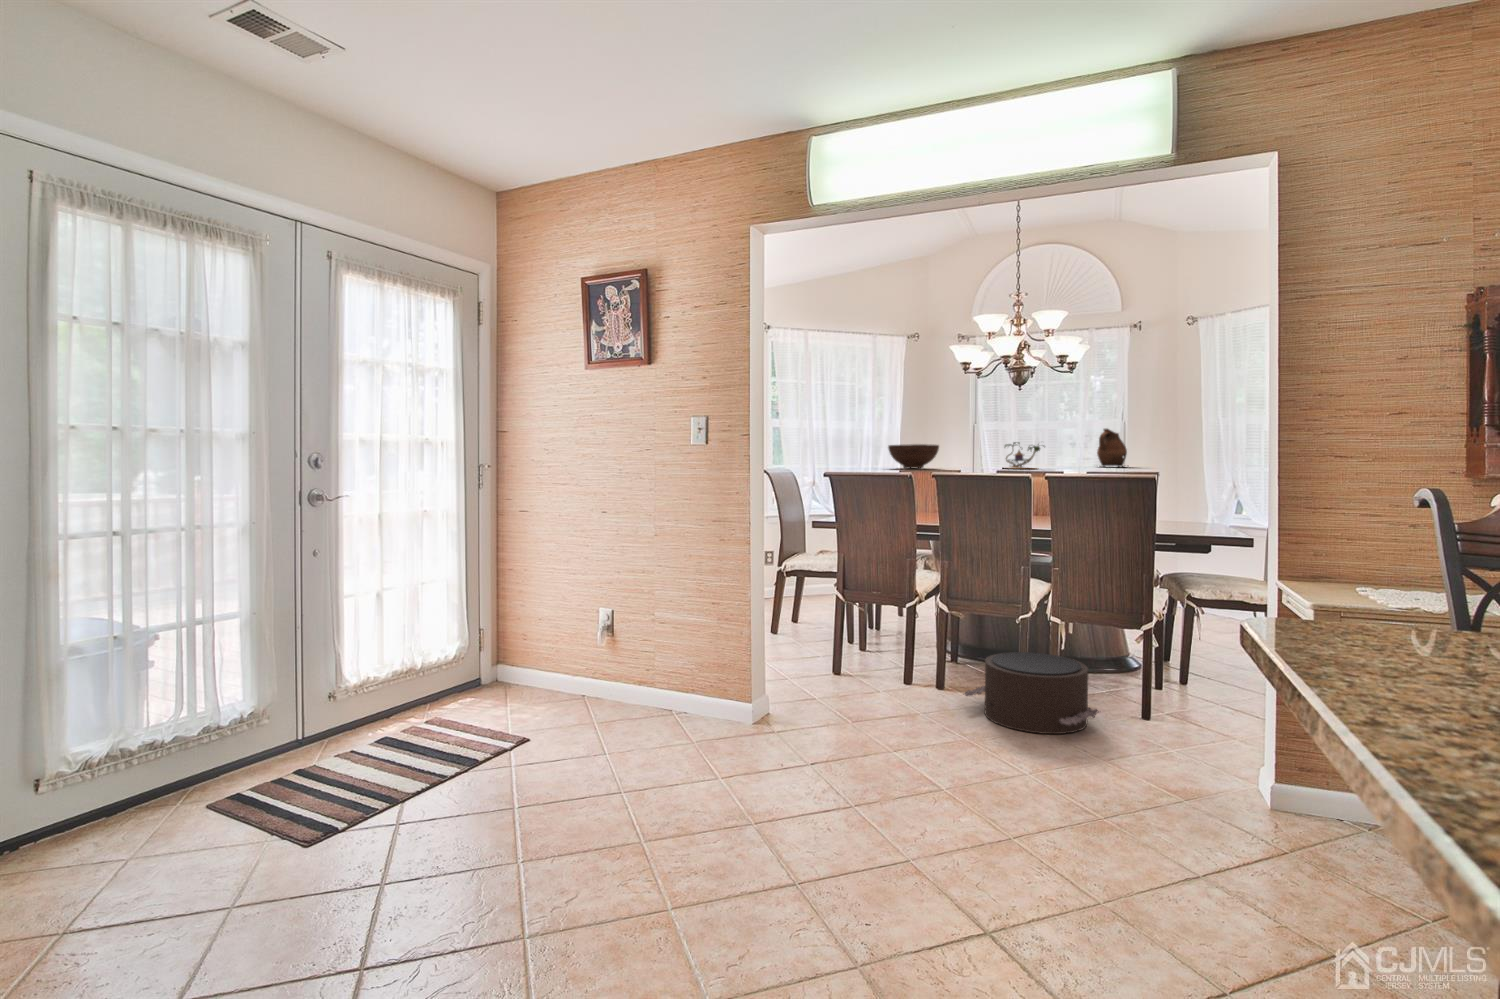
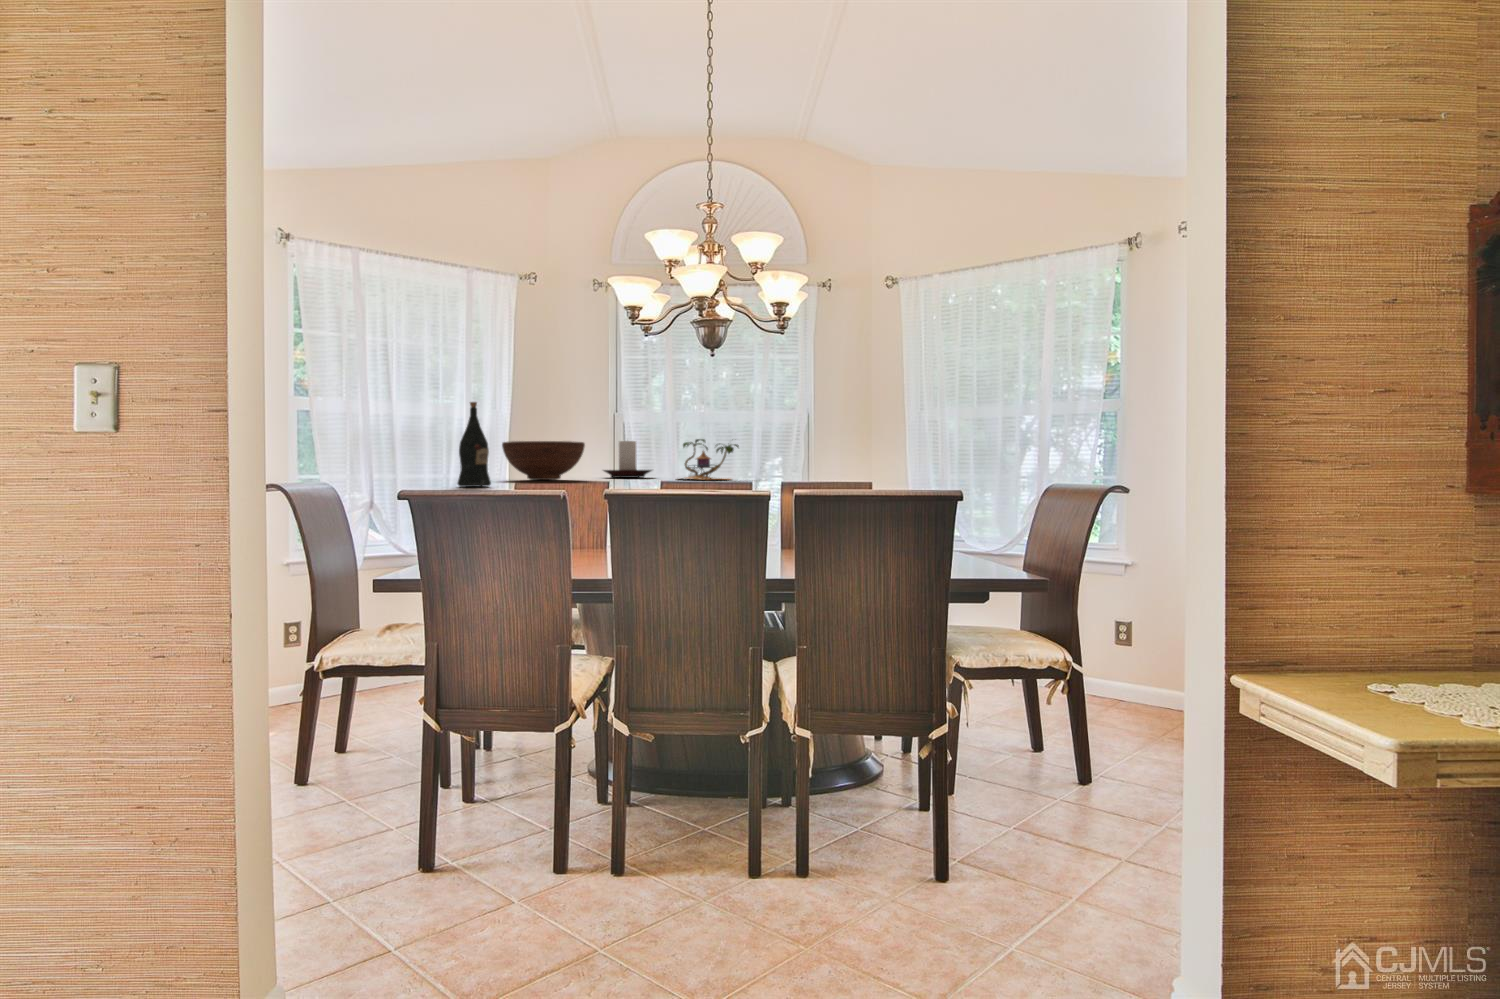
wine bottle: none [860,423,879,472] -> present [458,402,491,487]
ceramic pitcher: present [1097,429,1127,467] -> none [798,422,847,476]
candle holder: none [952,442,987,467] -> present [604,441,651,478]
pouf: present [963,652,1099,734] -> none [663,791,889,948]

